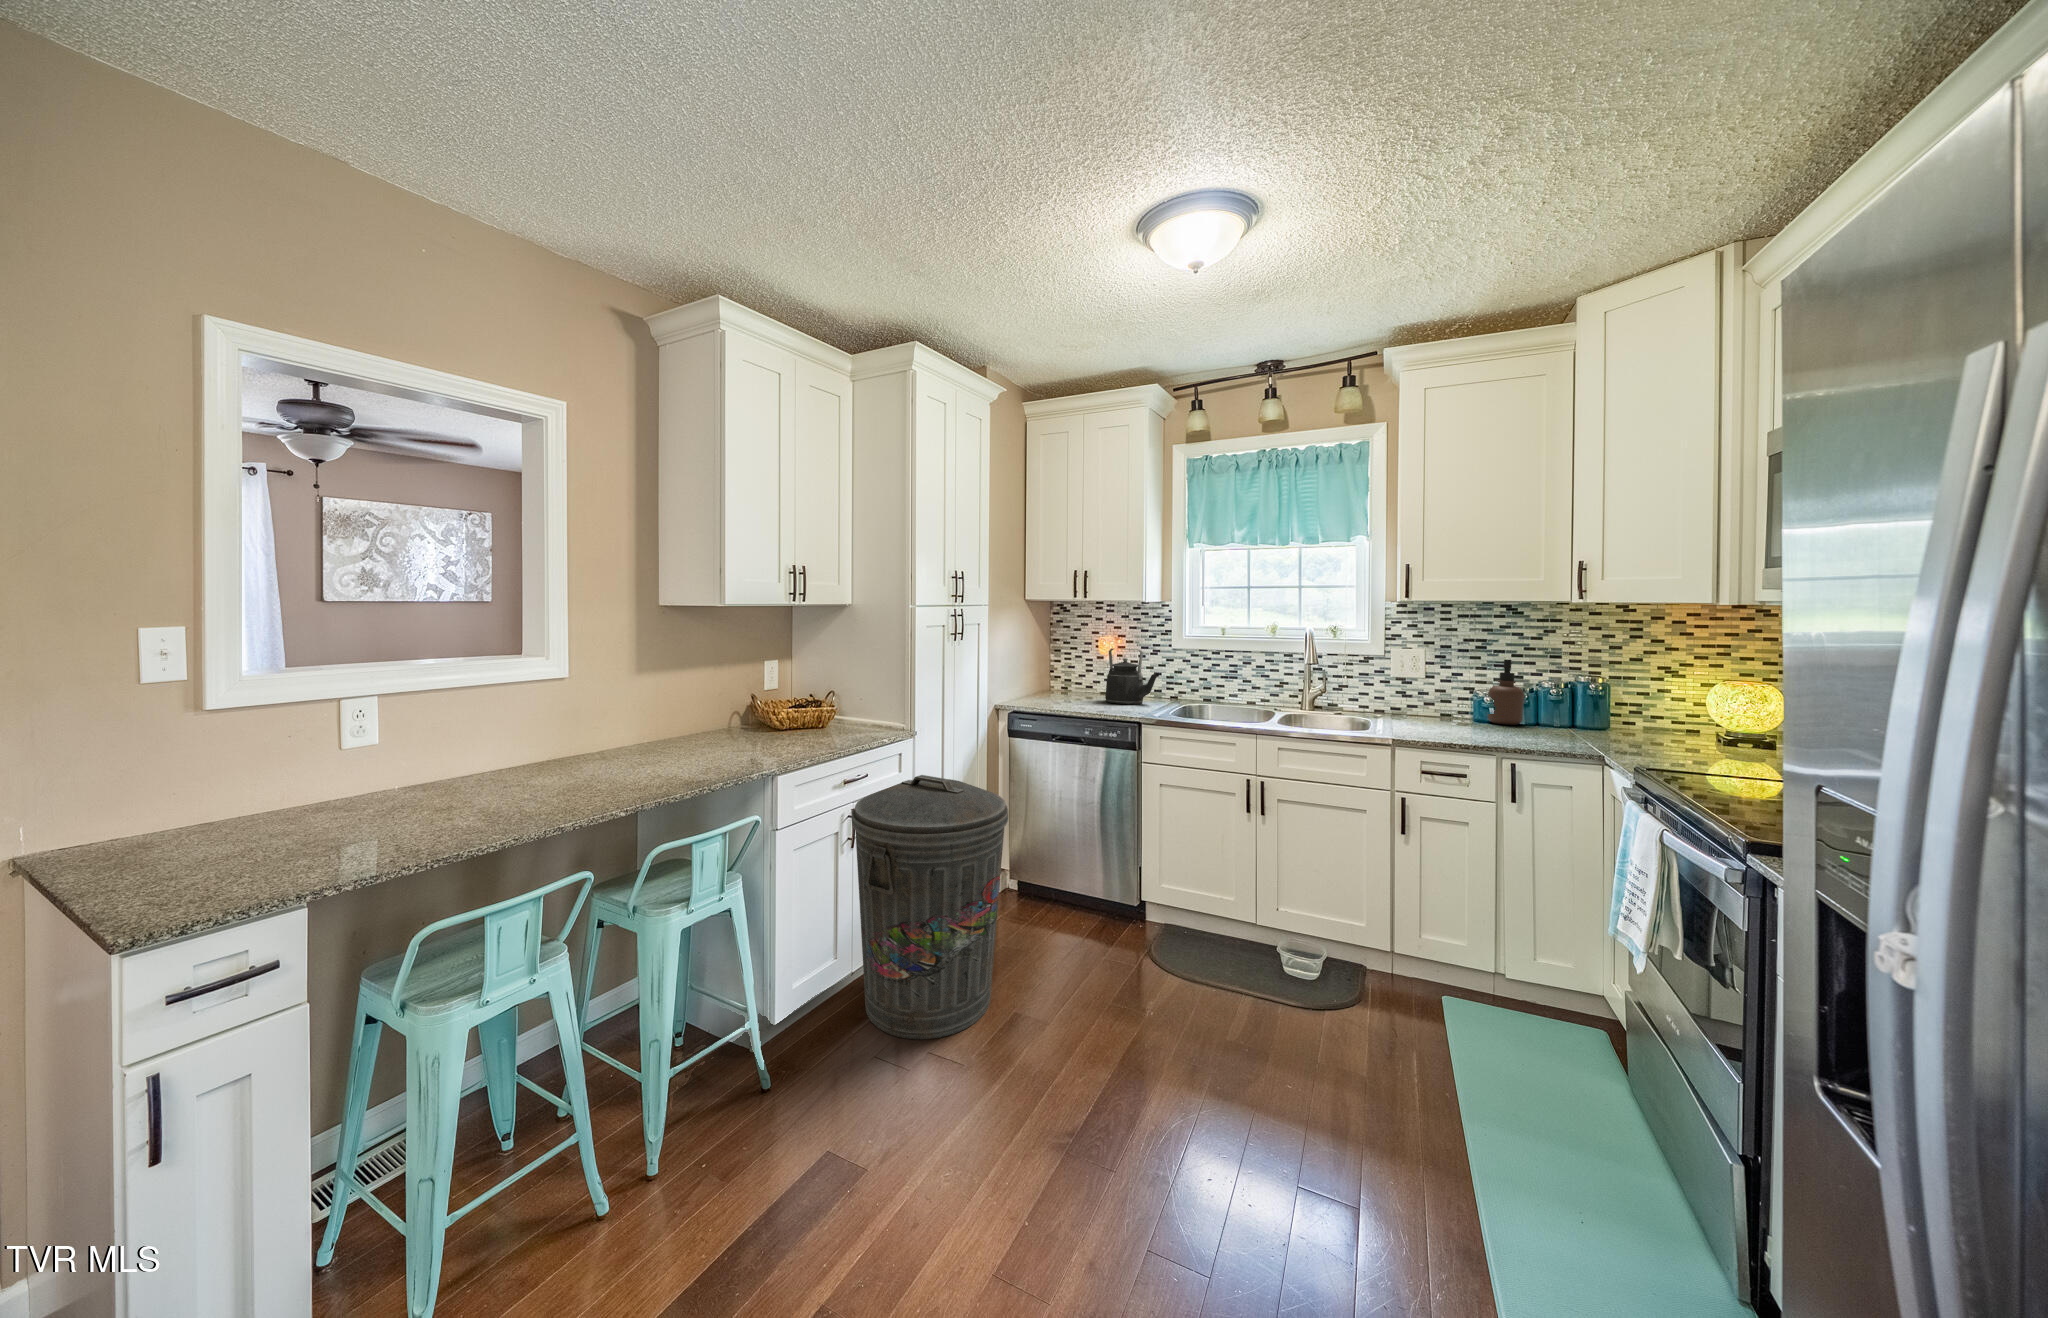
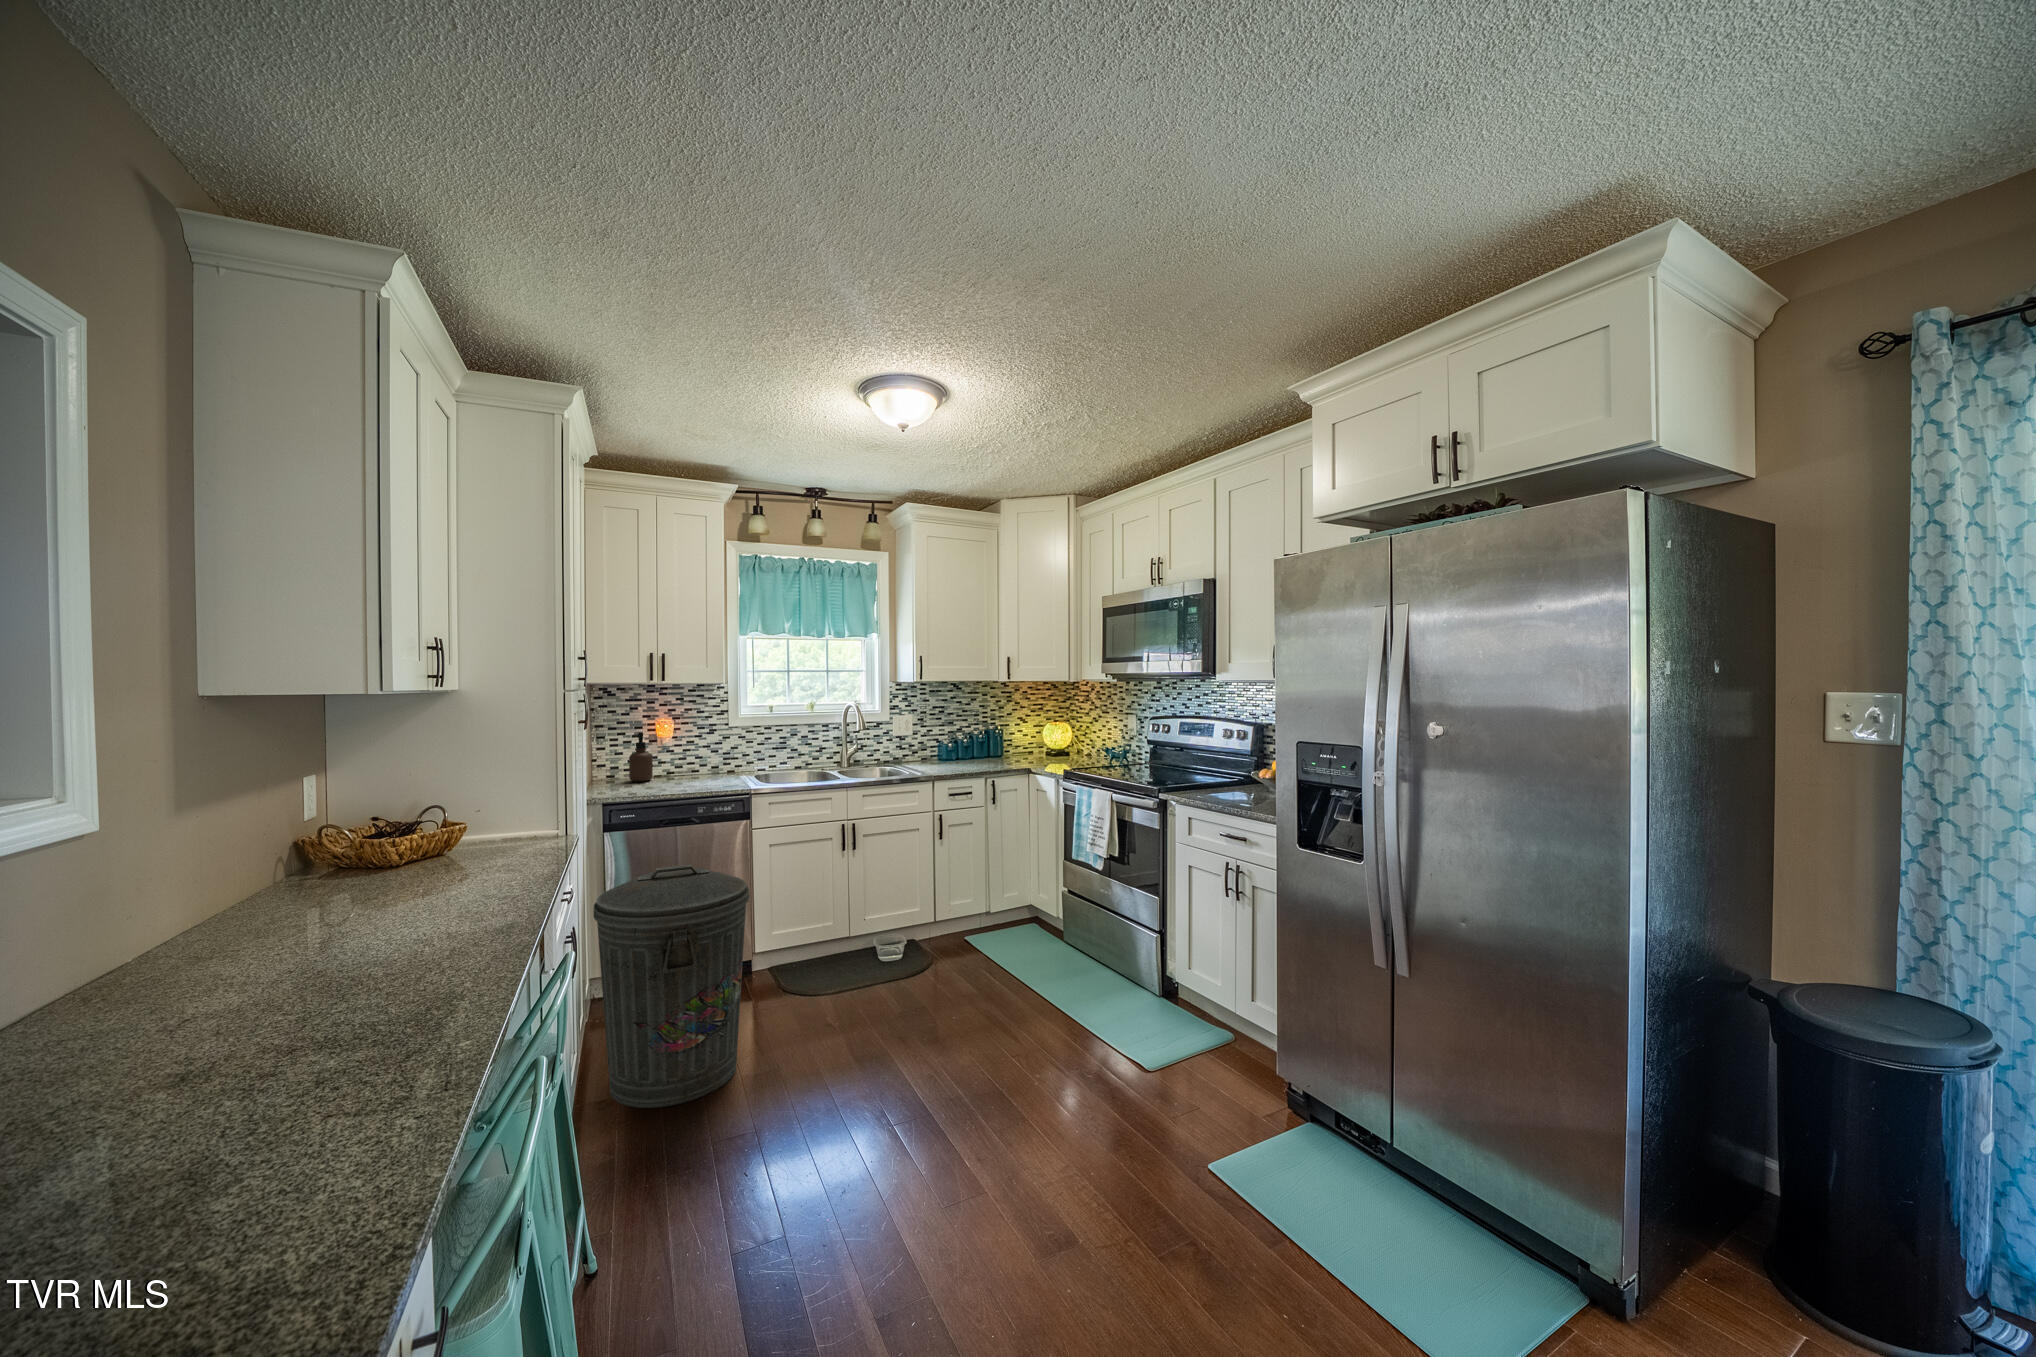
kettle: present [1105,649,1159,704] -> none [679,730,738,784]
soap dispenser: present [1488,660,1524,725] -> present [629,732,653,782]

